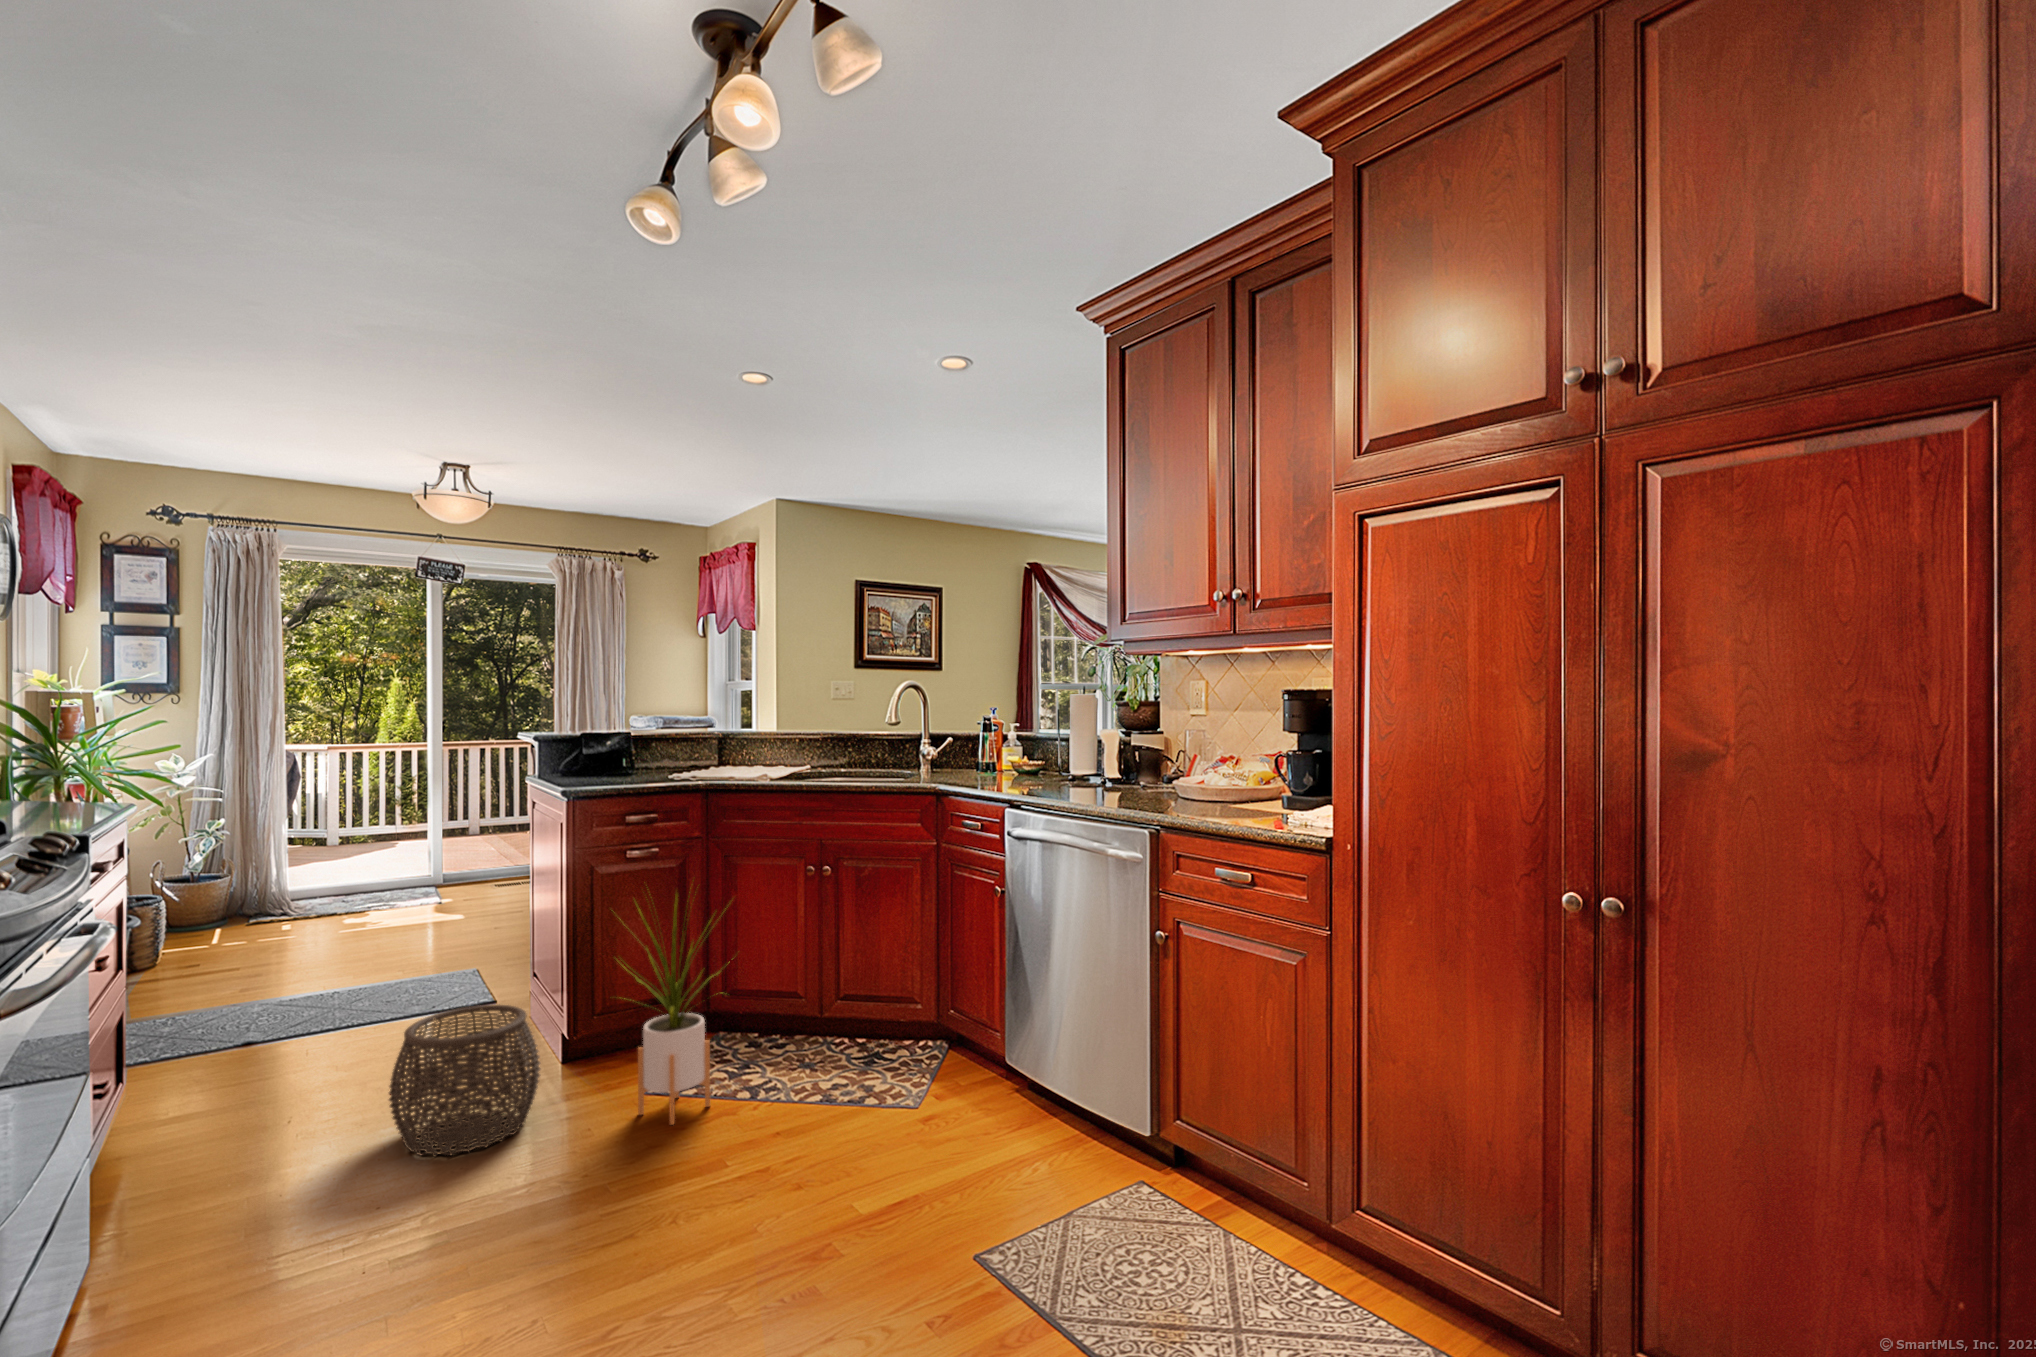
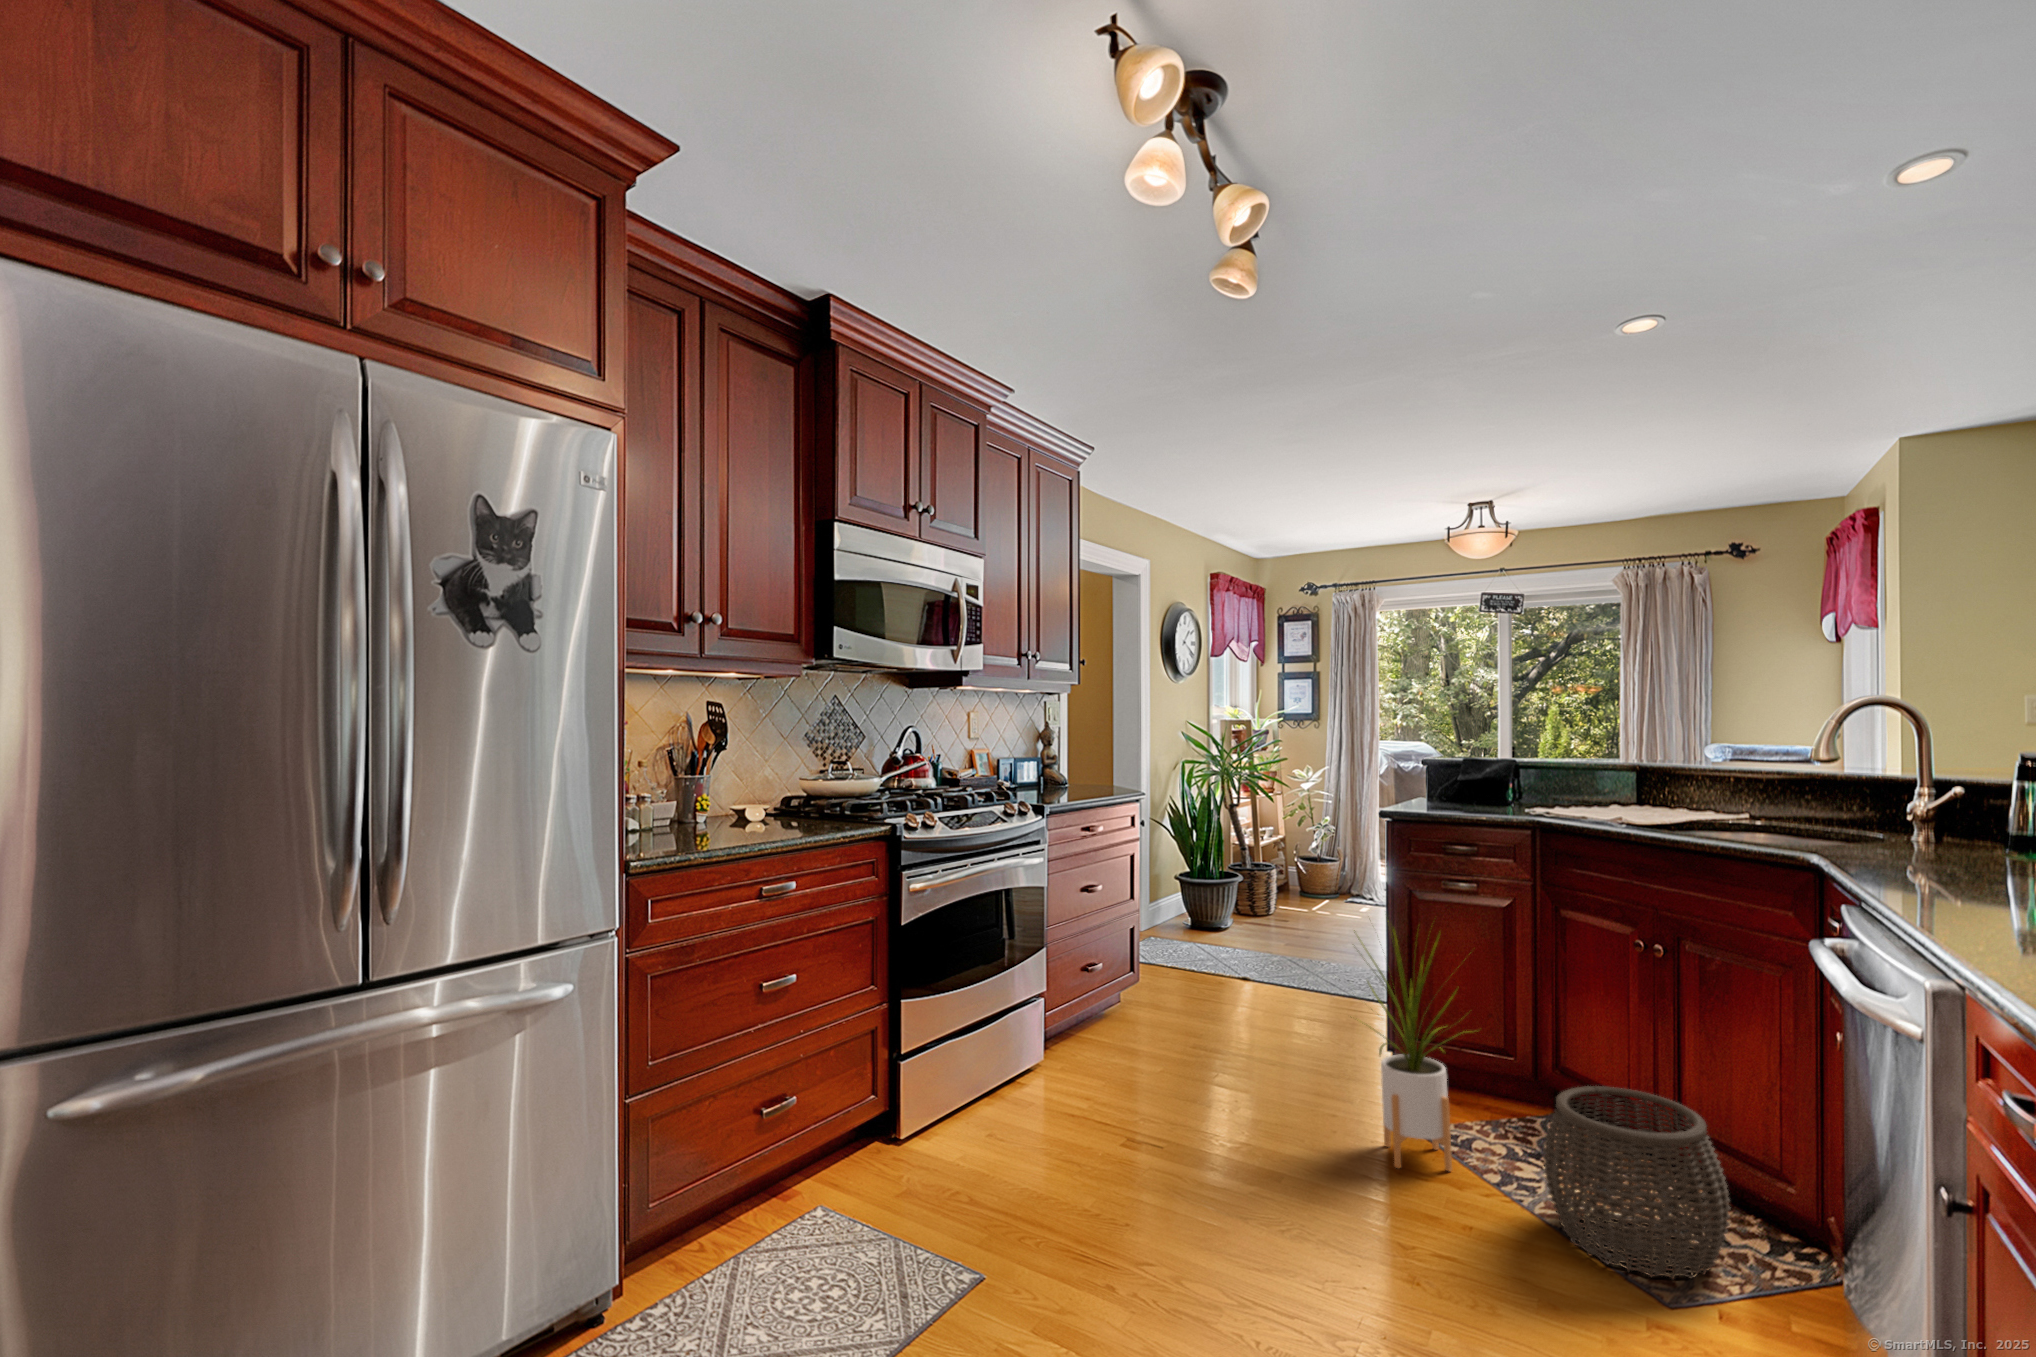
woven basket: present [389,1005,540,1156] -> present [1543,1086,1730,1279]

